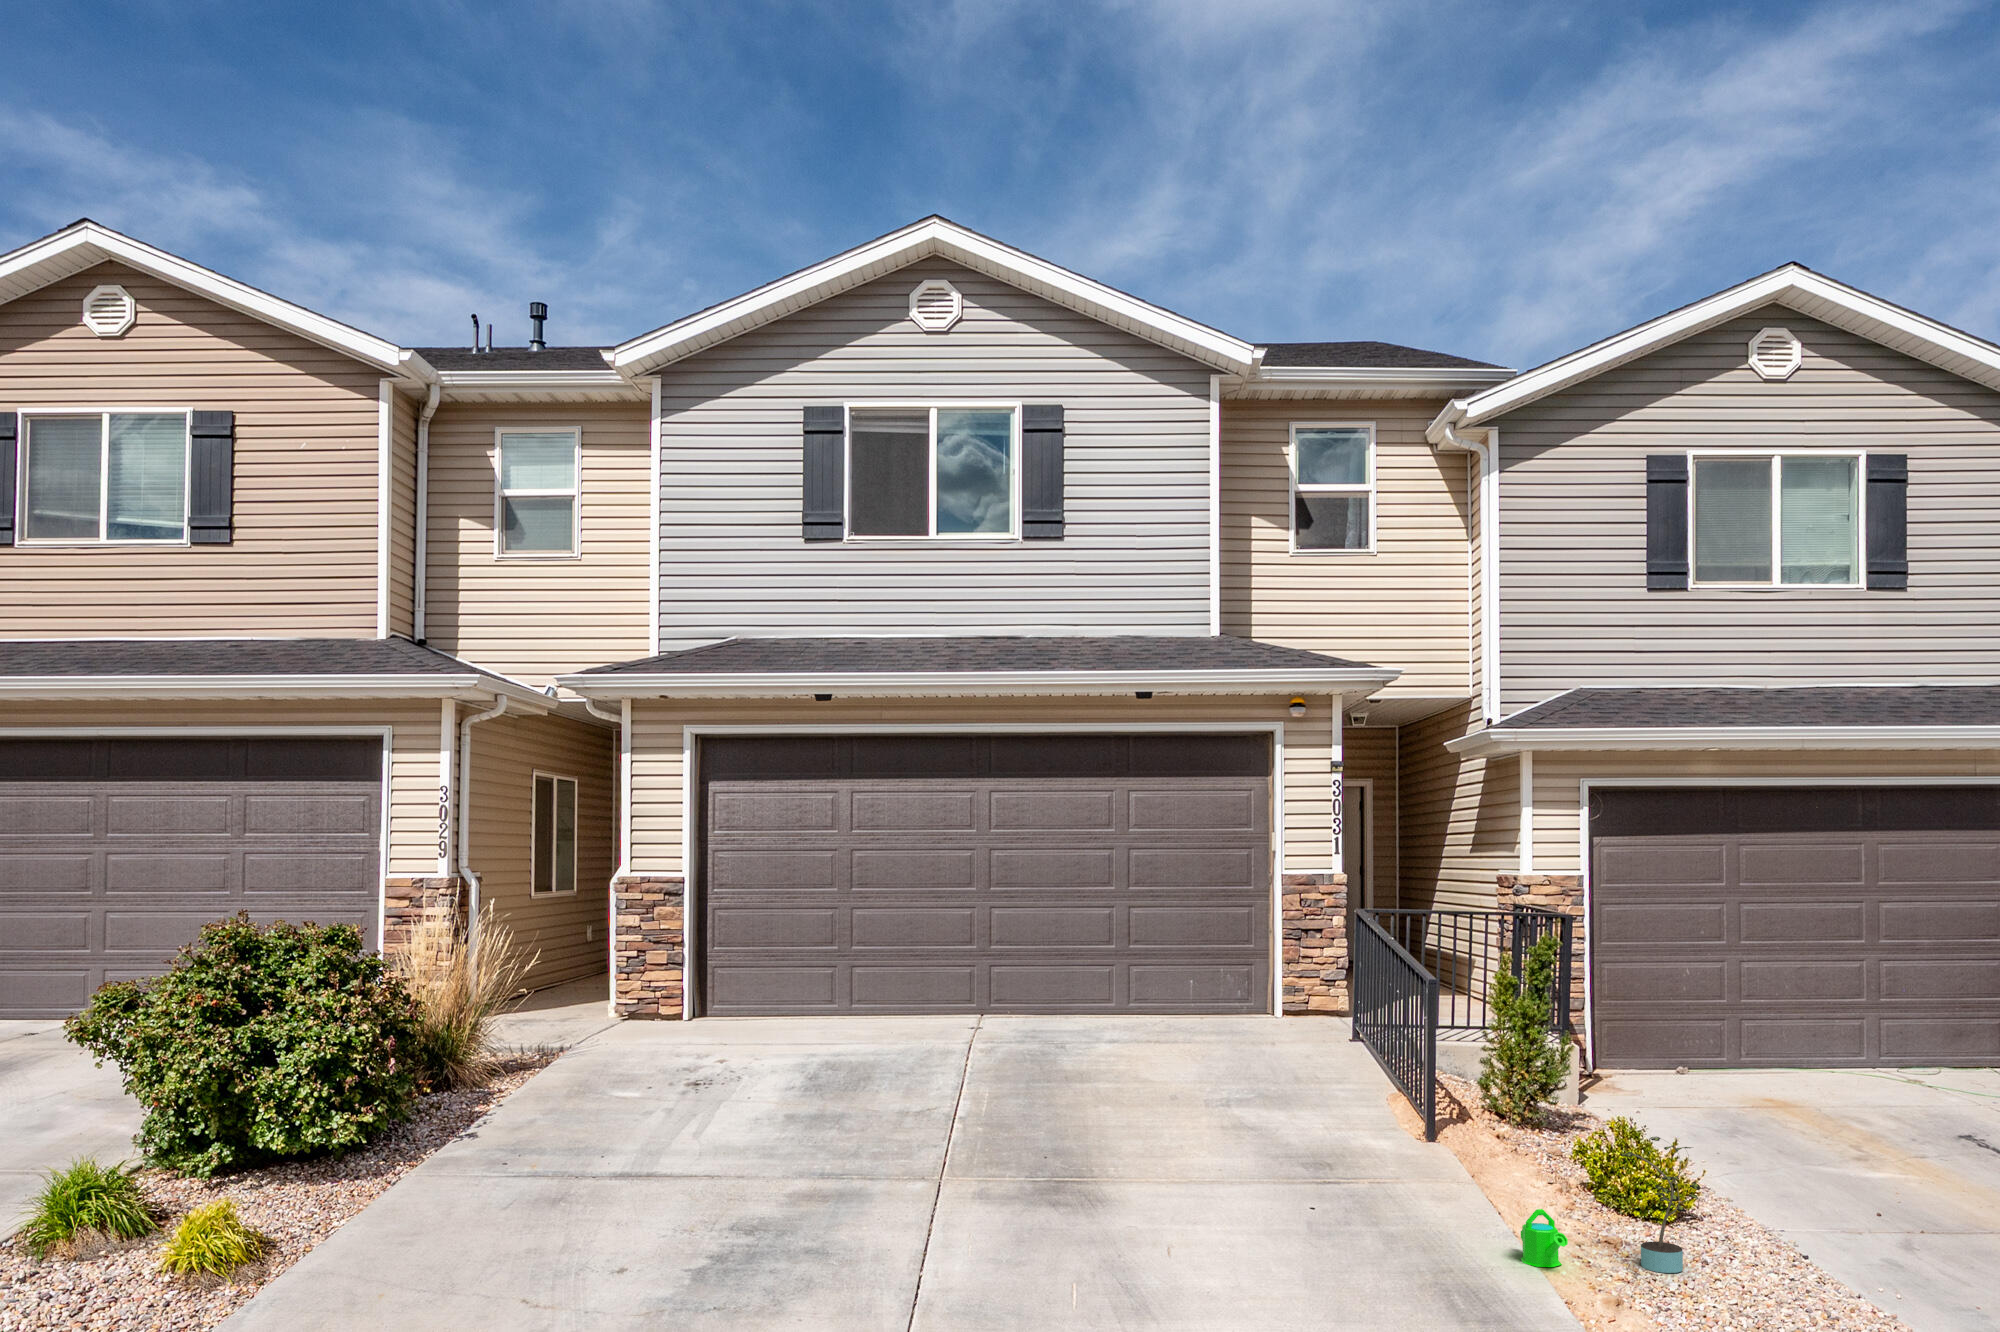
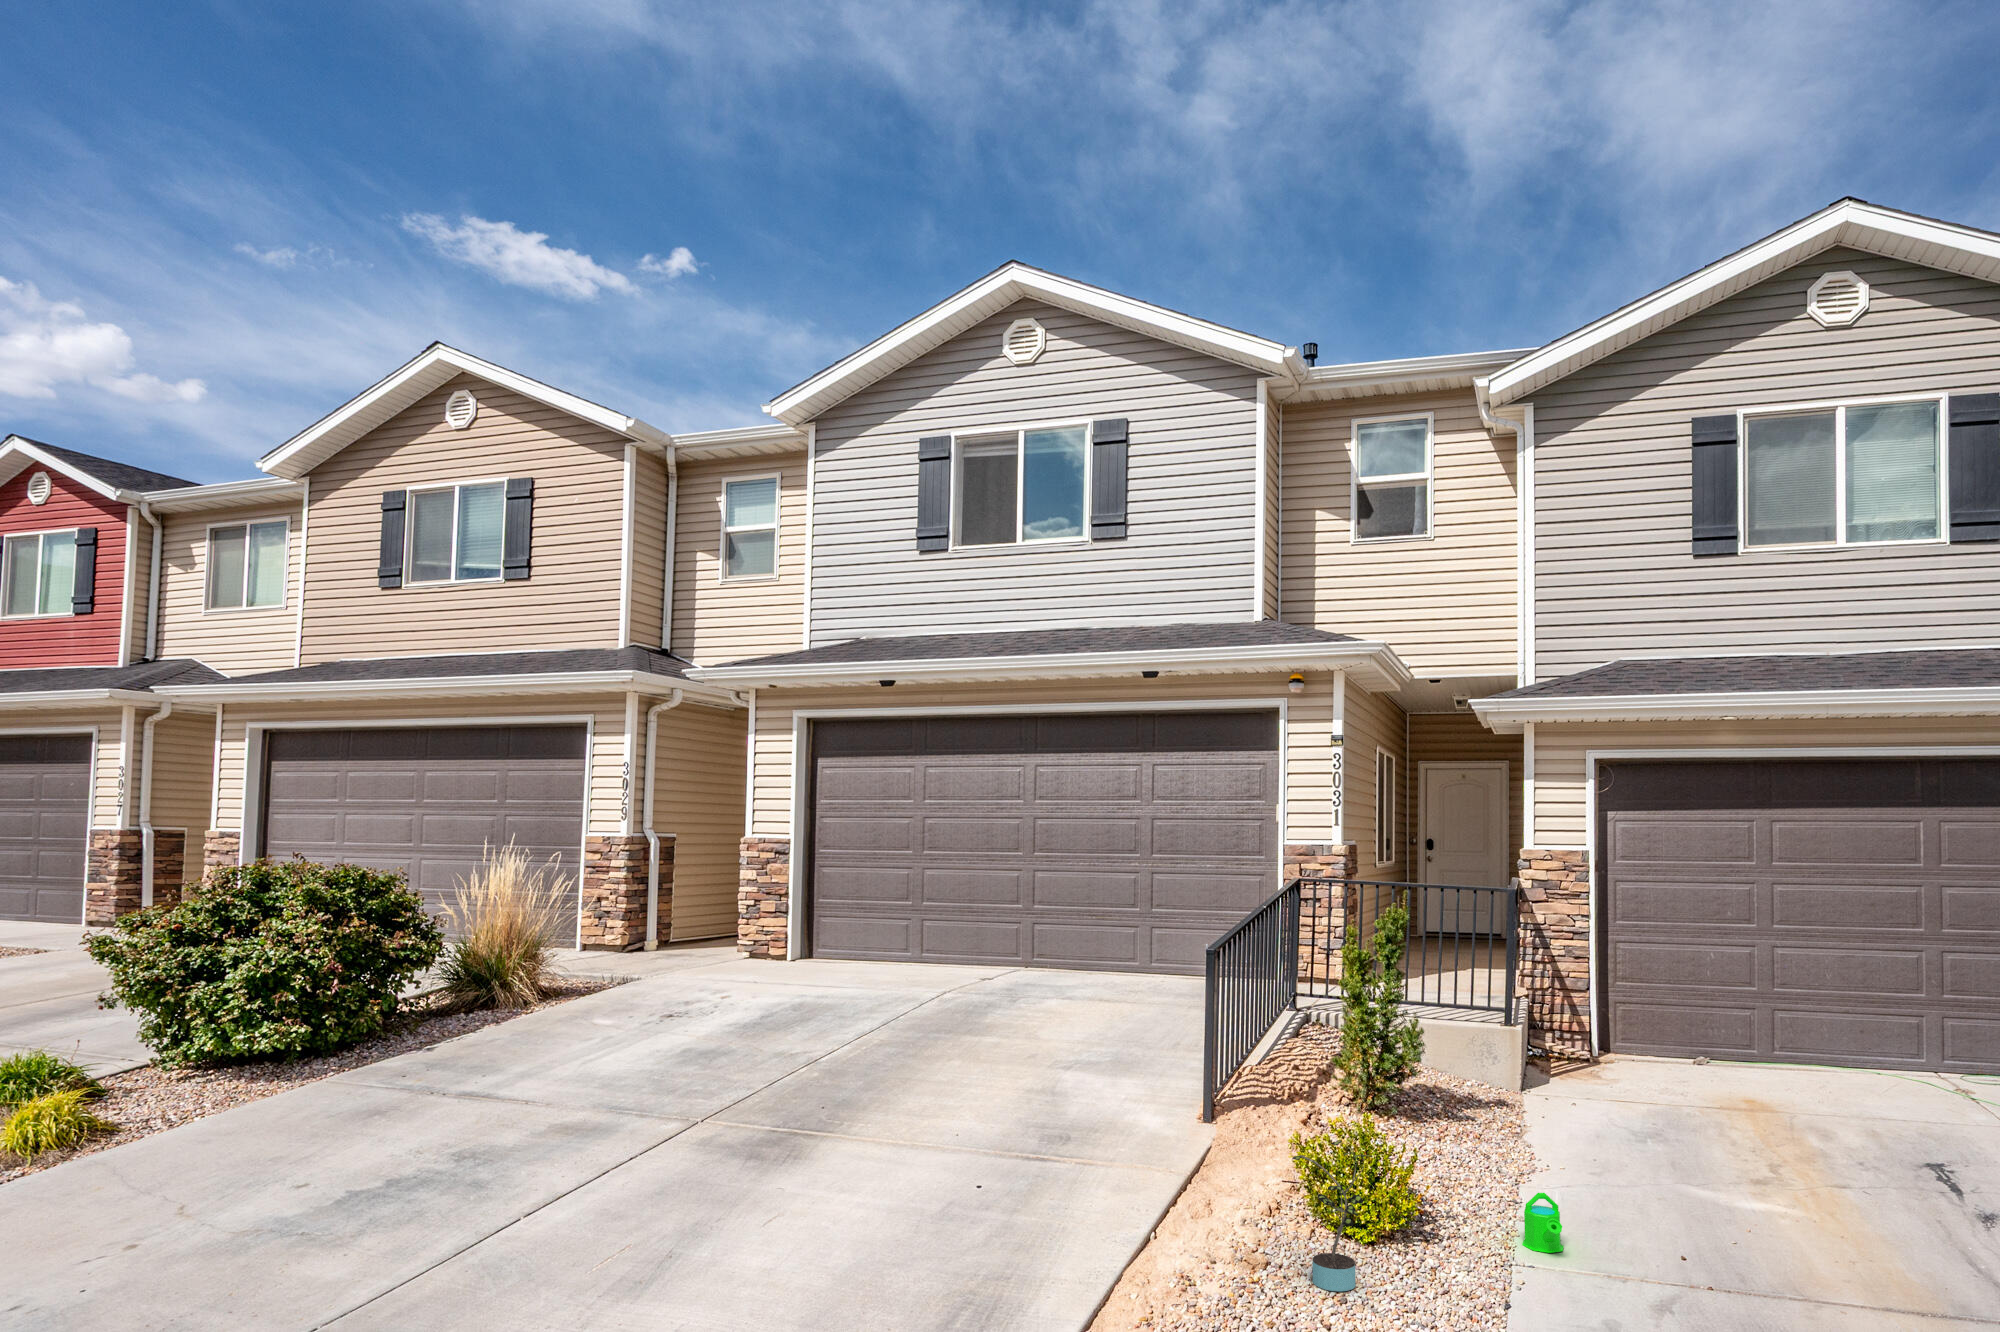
watering can: present [1521,1209,1568,1267] -> present [1522,1193,1564,1253]

